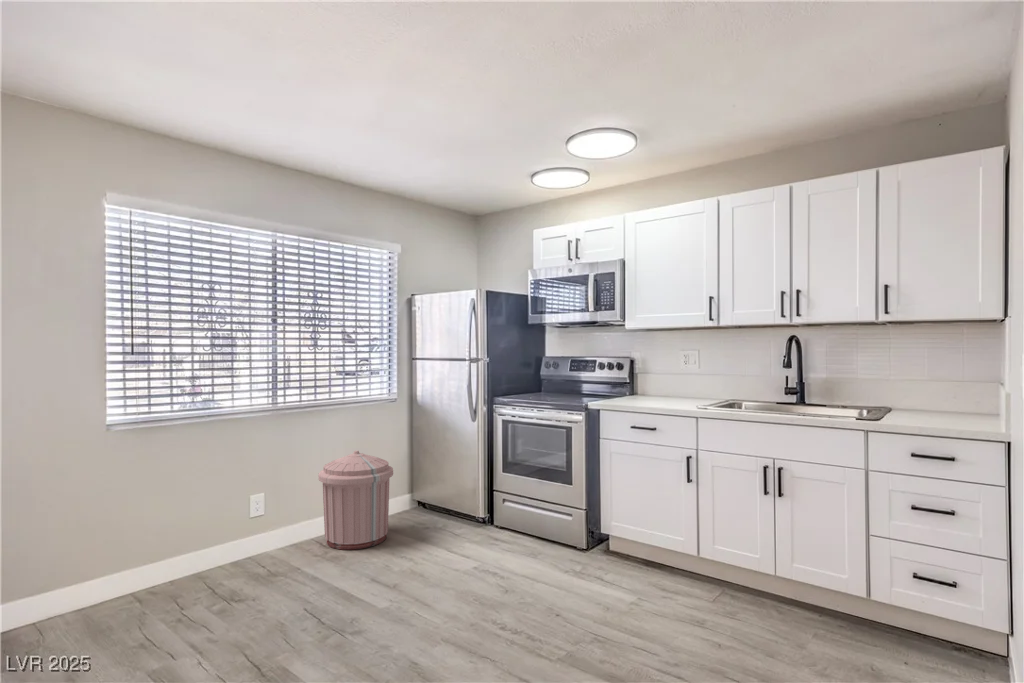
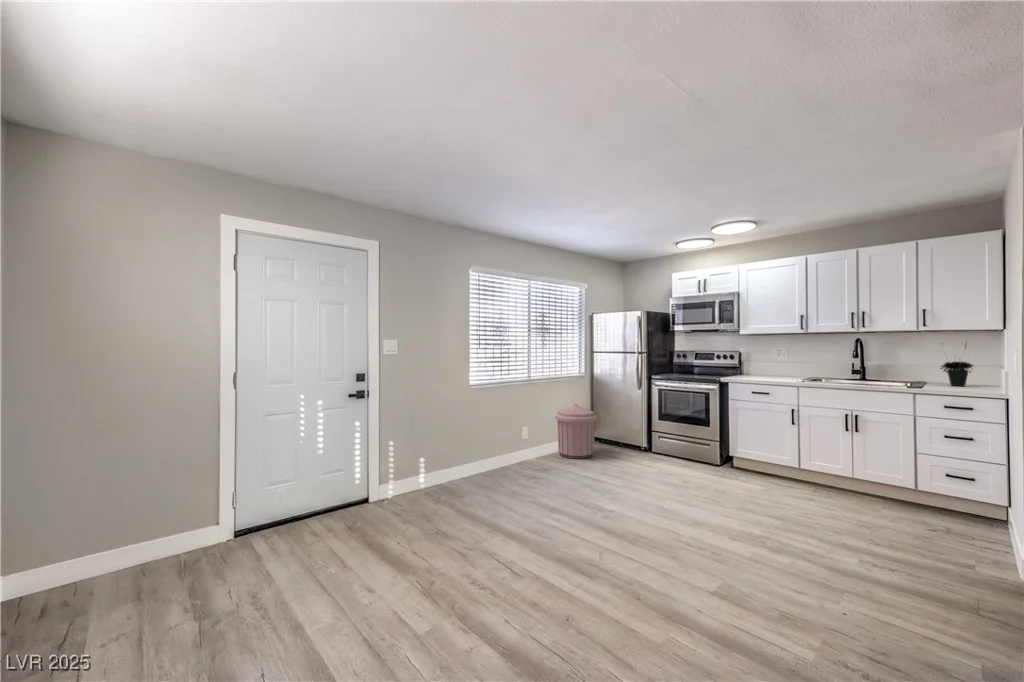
potted plant: none [911,338,960,415] -> present [941,344,973,386]

